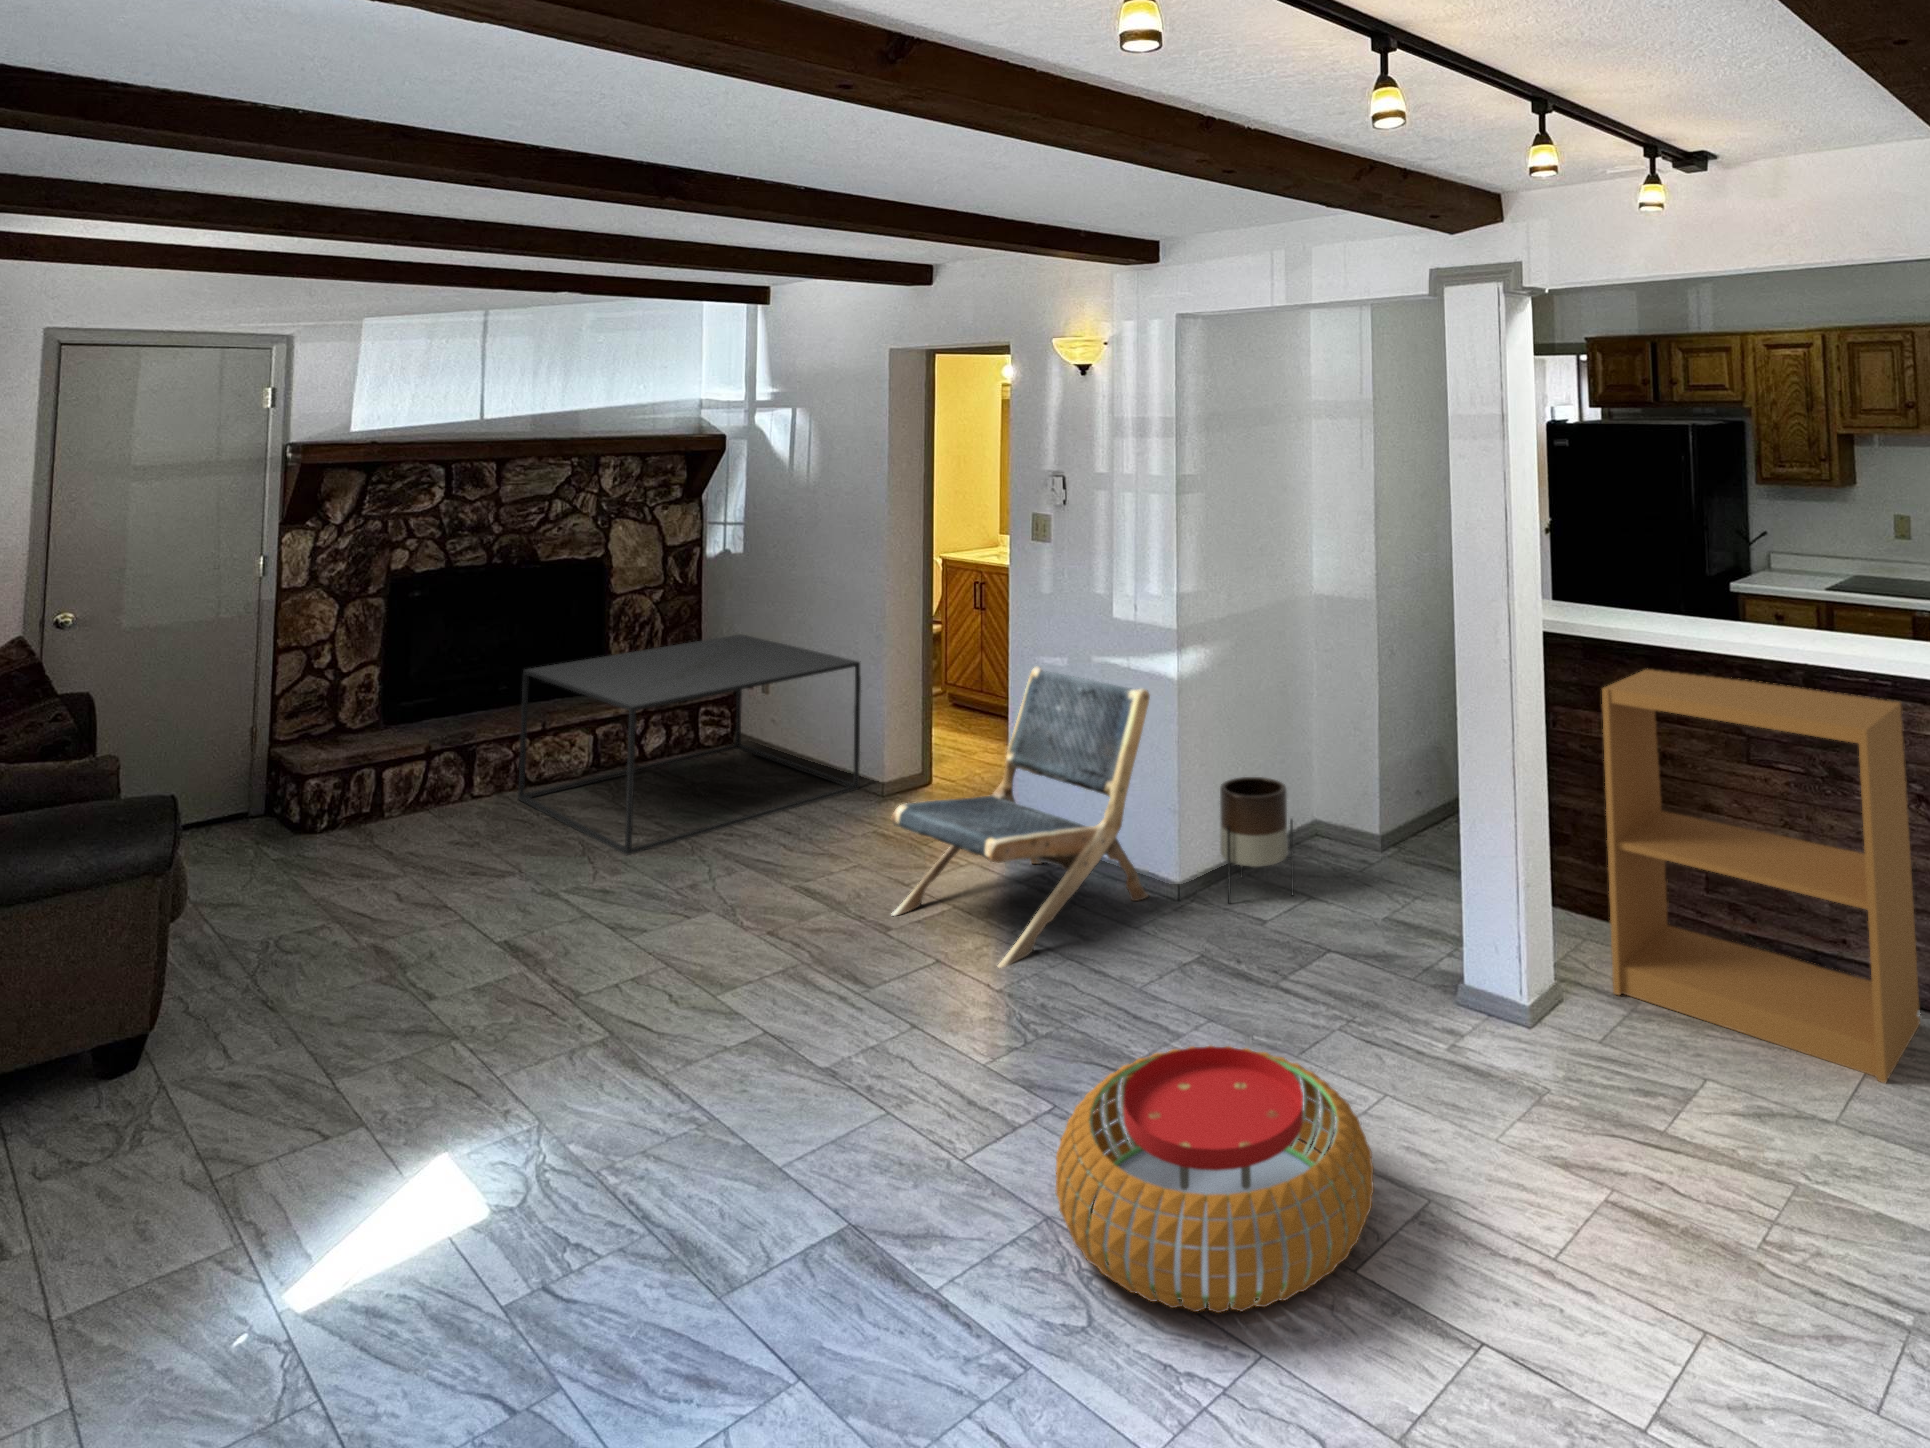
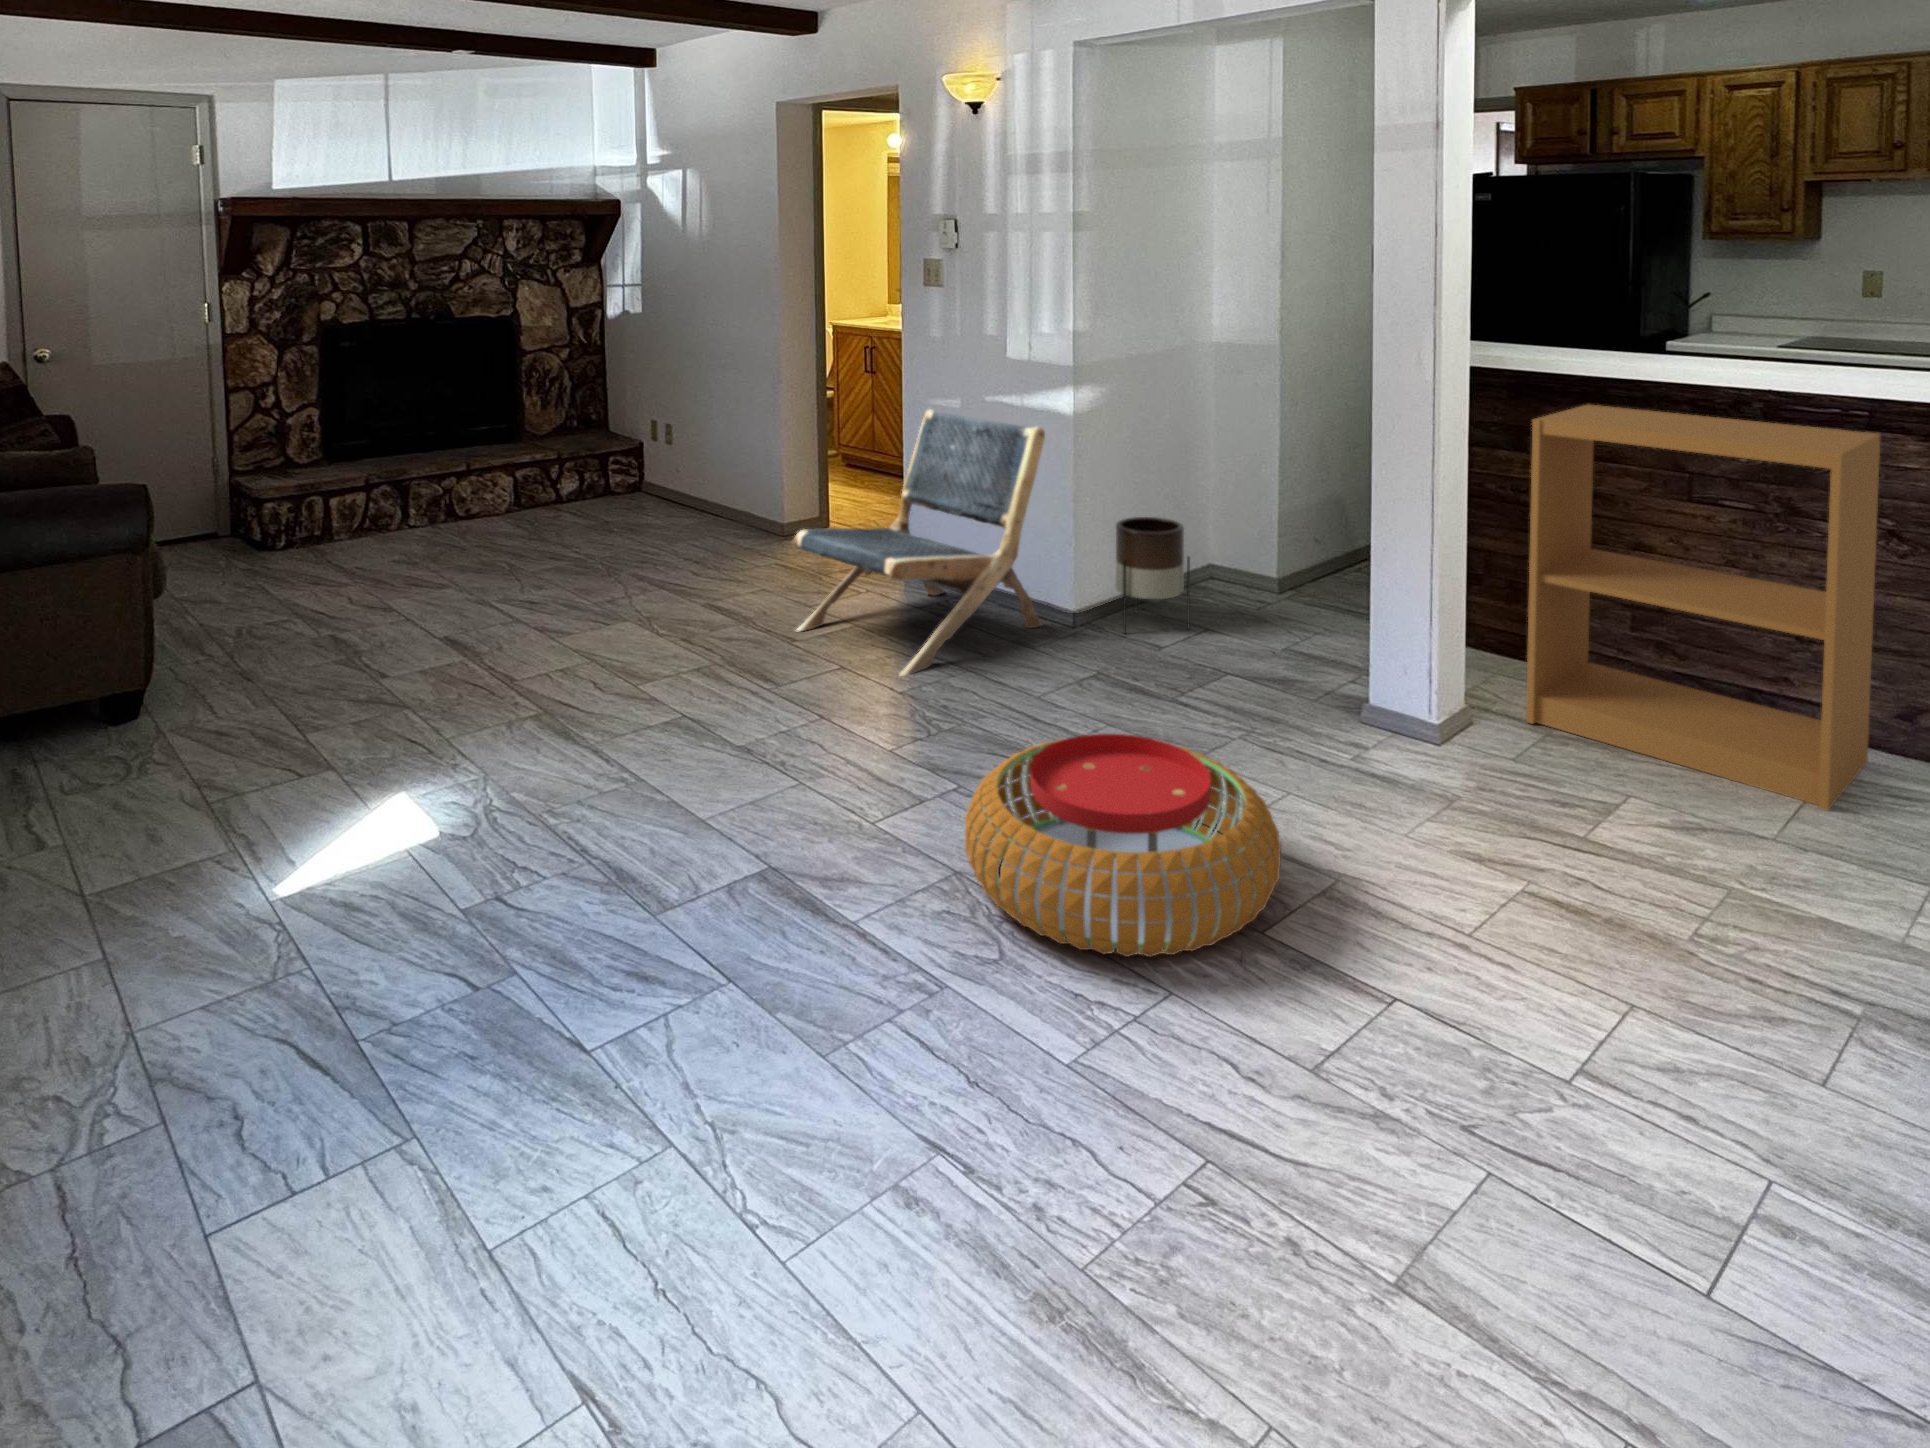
coffee table: present [518,634,861,856] -> none [445,390,759,577]

